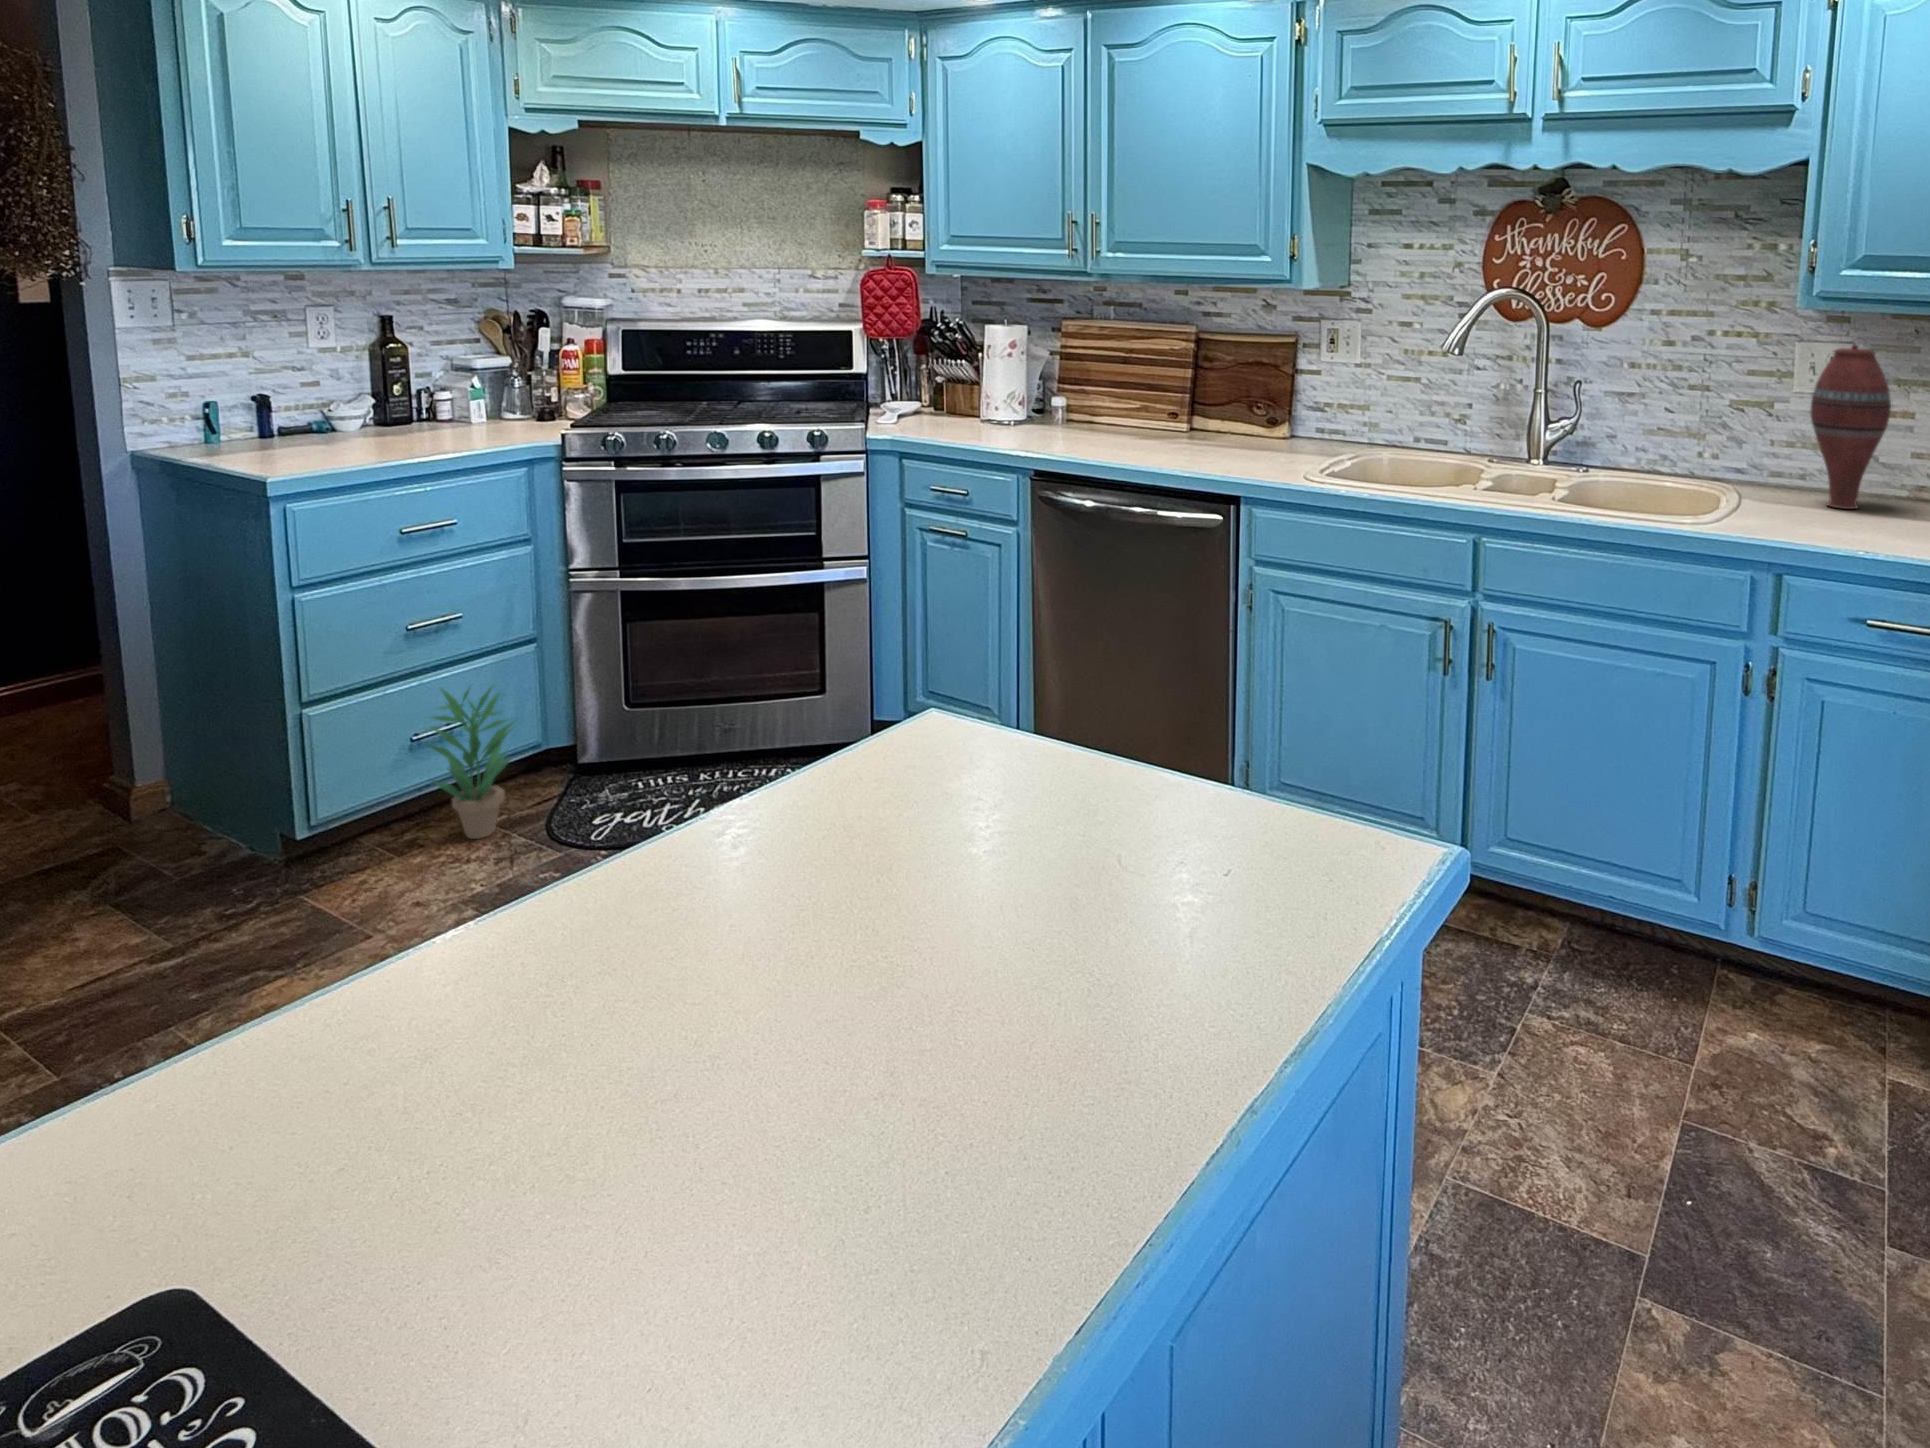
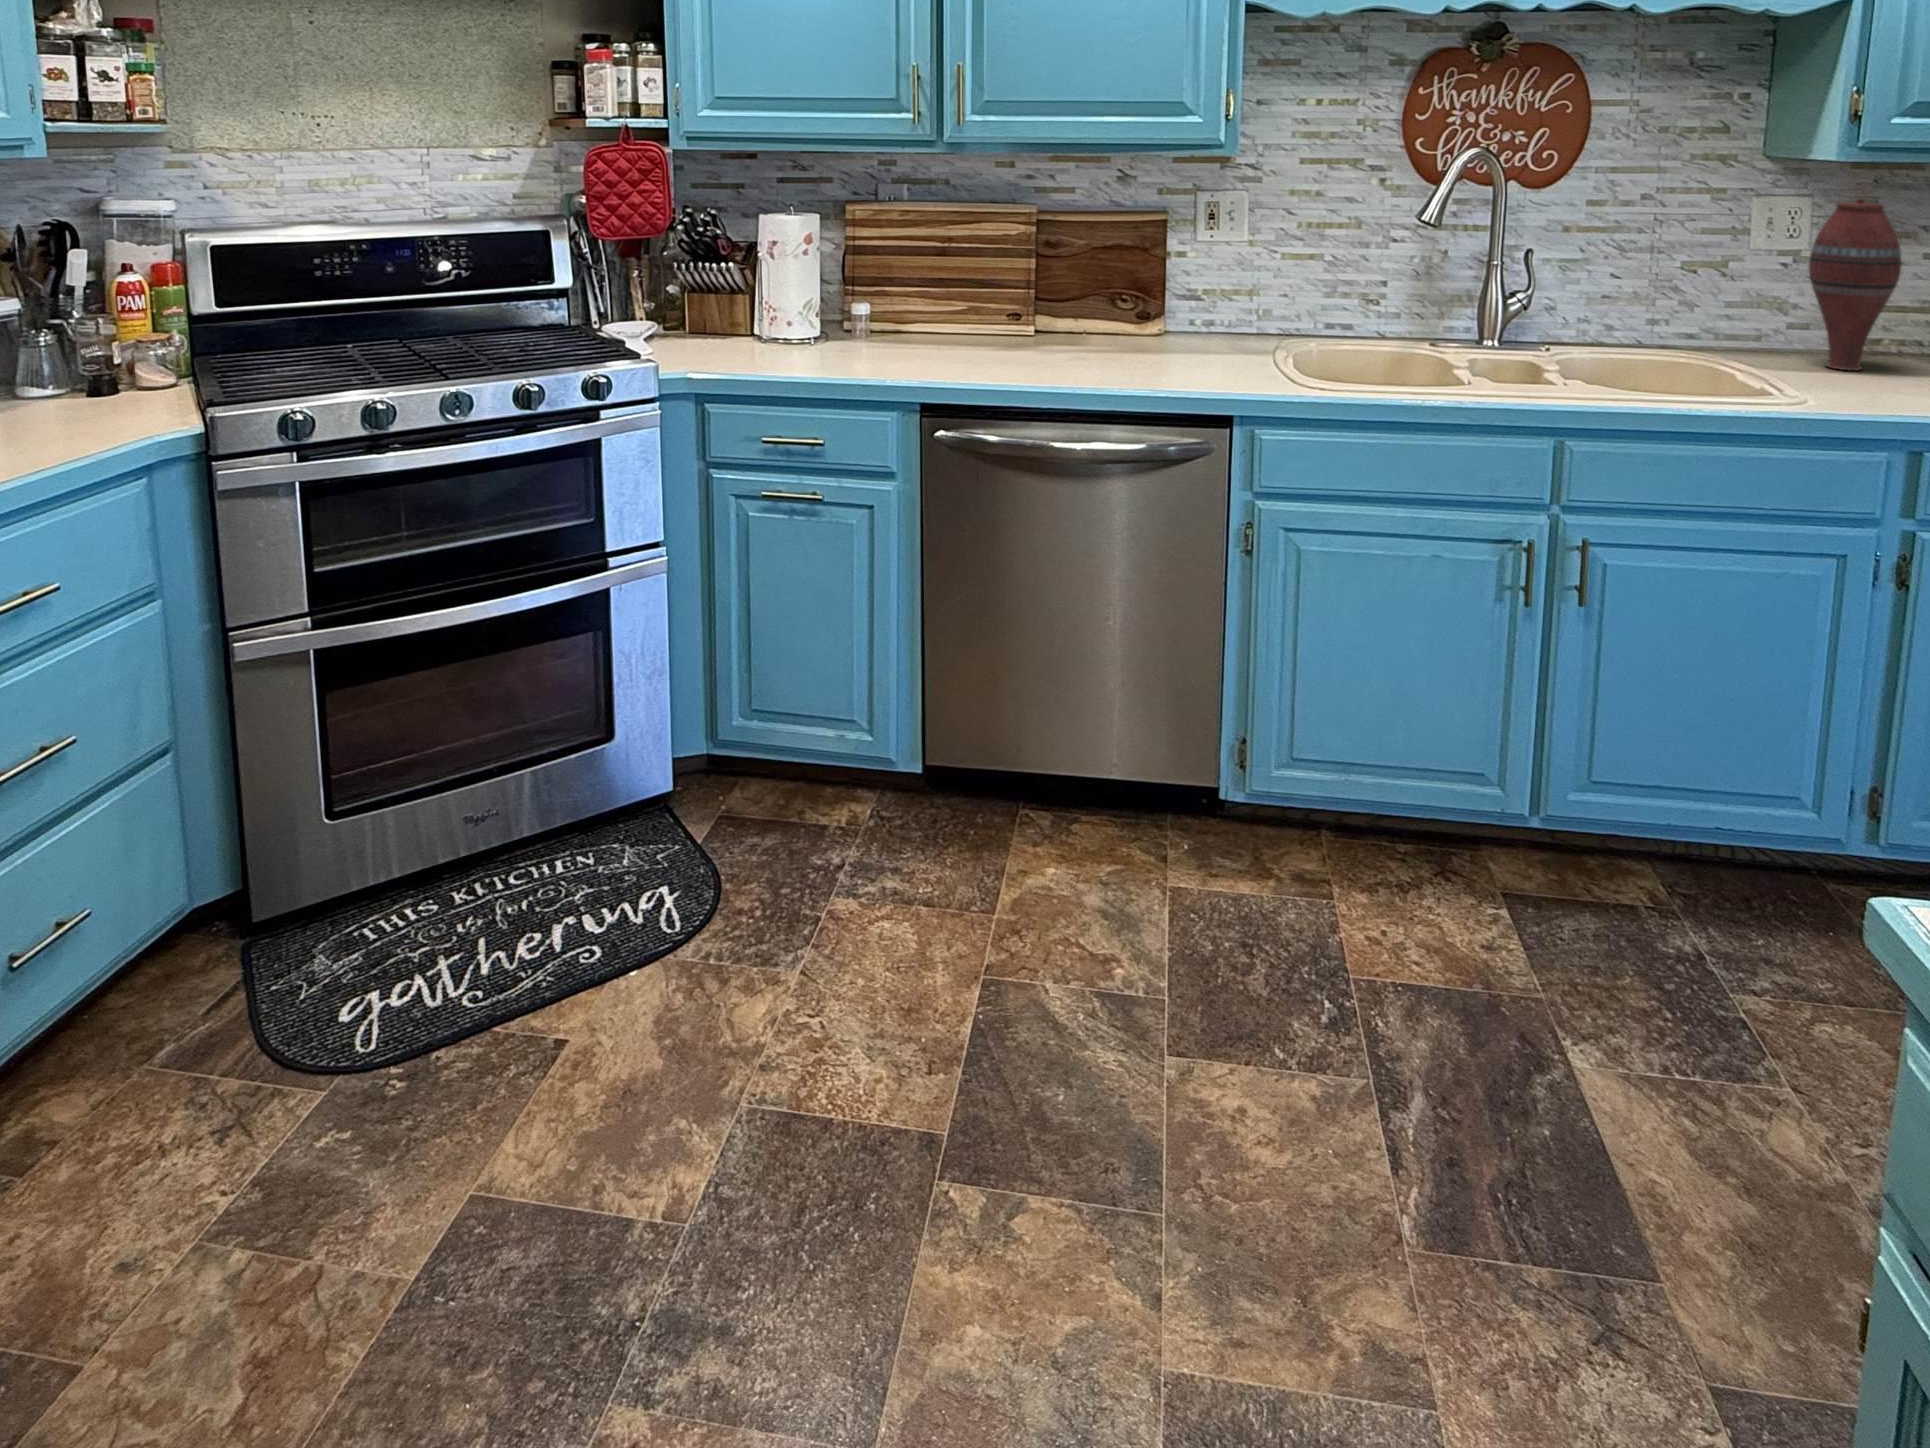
potted plant: present [427,687,515,839] -> none [45,836,218,1098]

